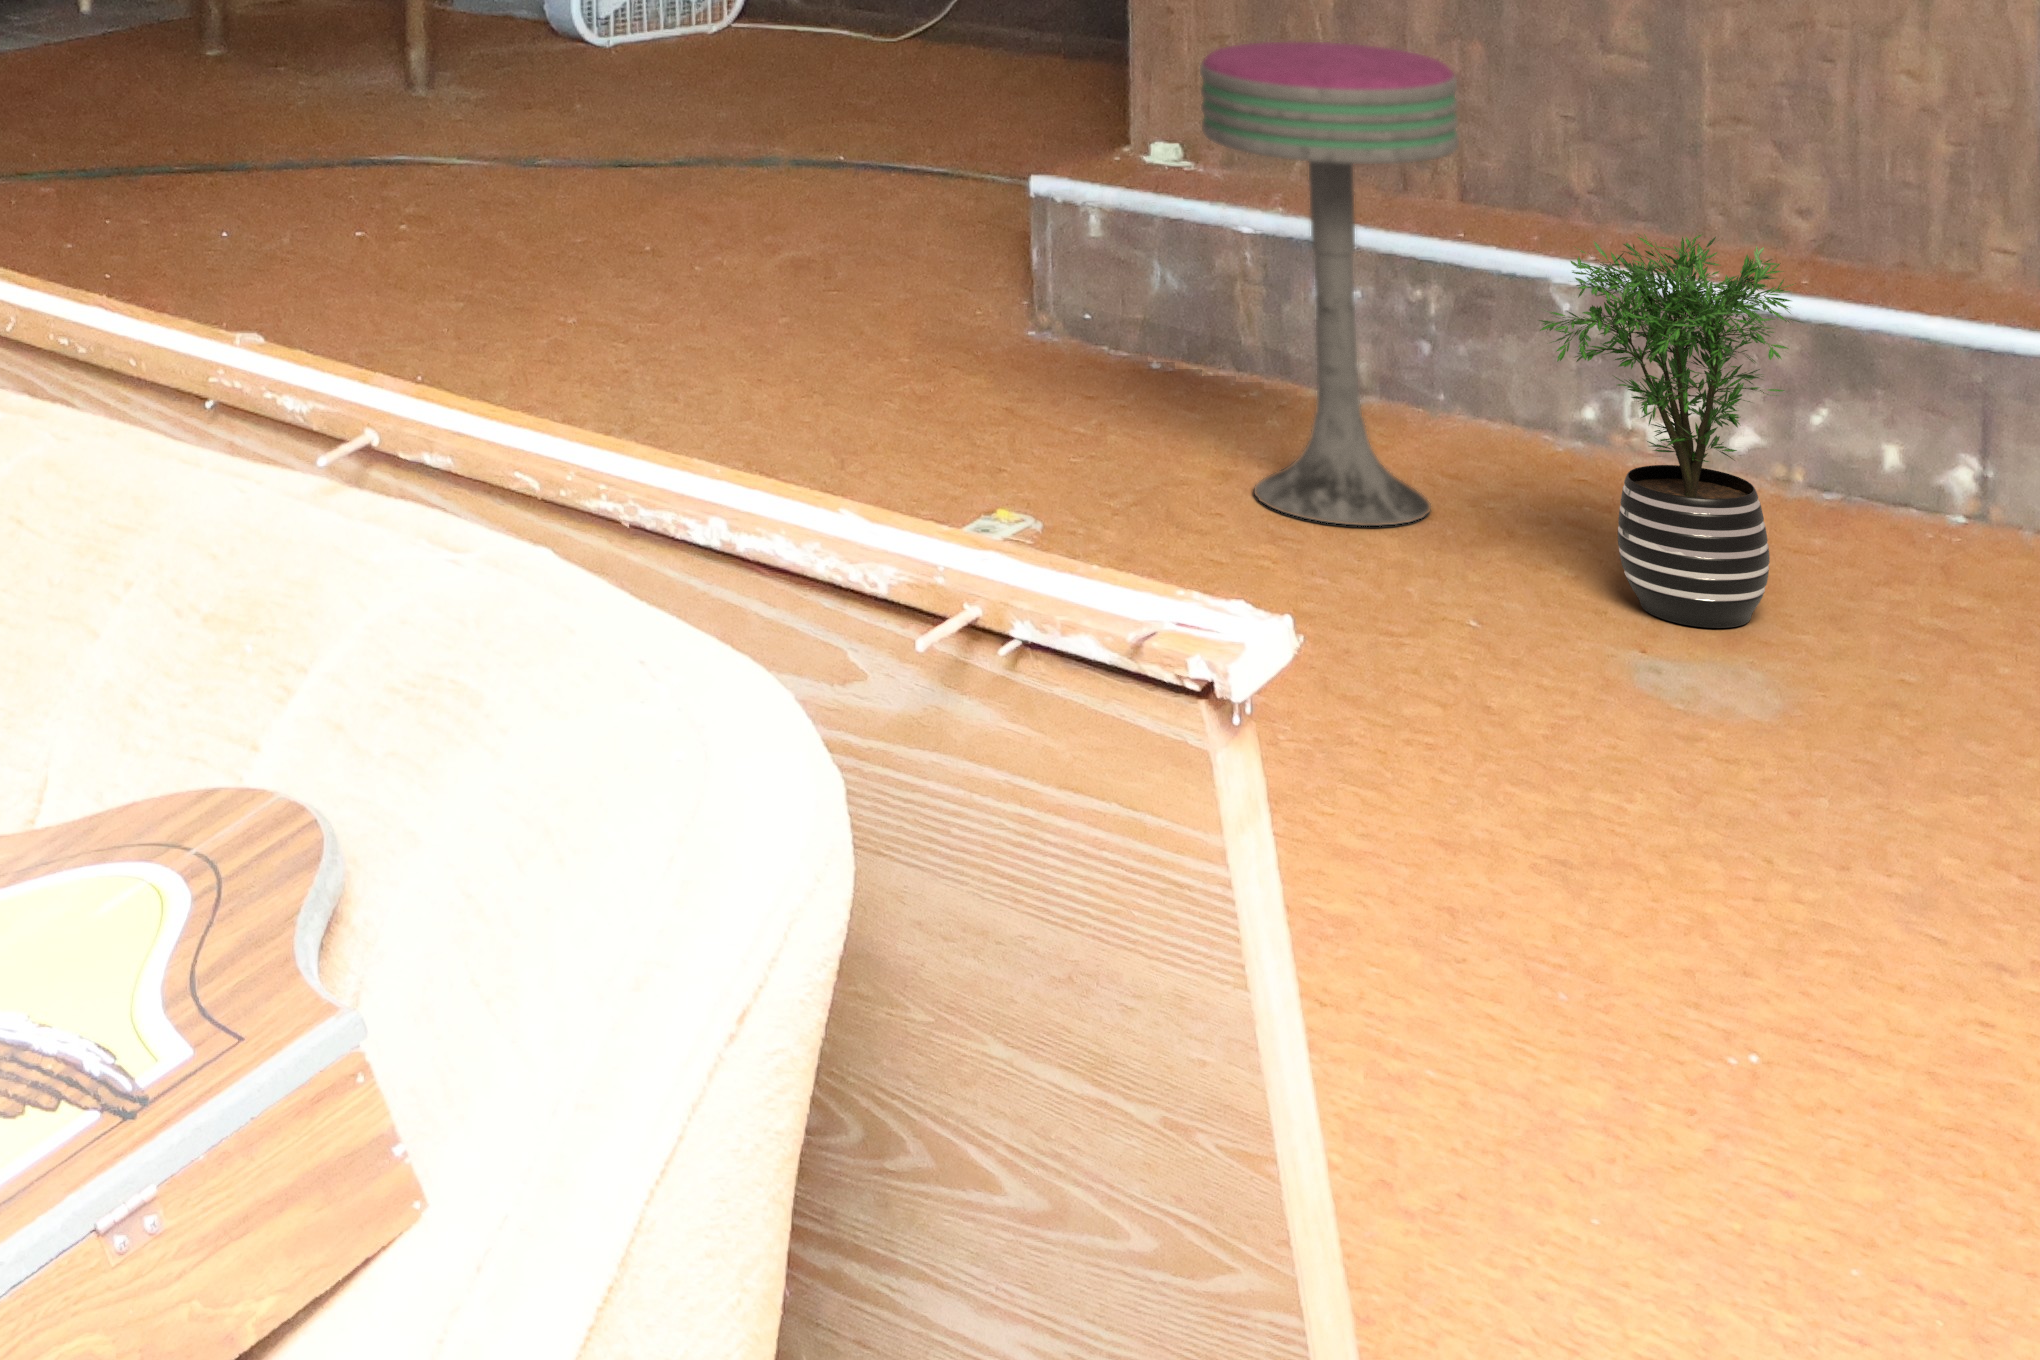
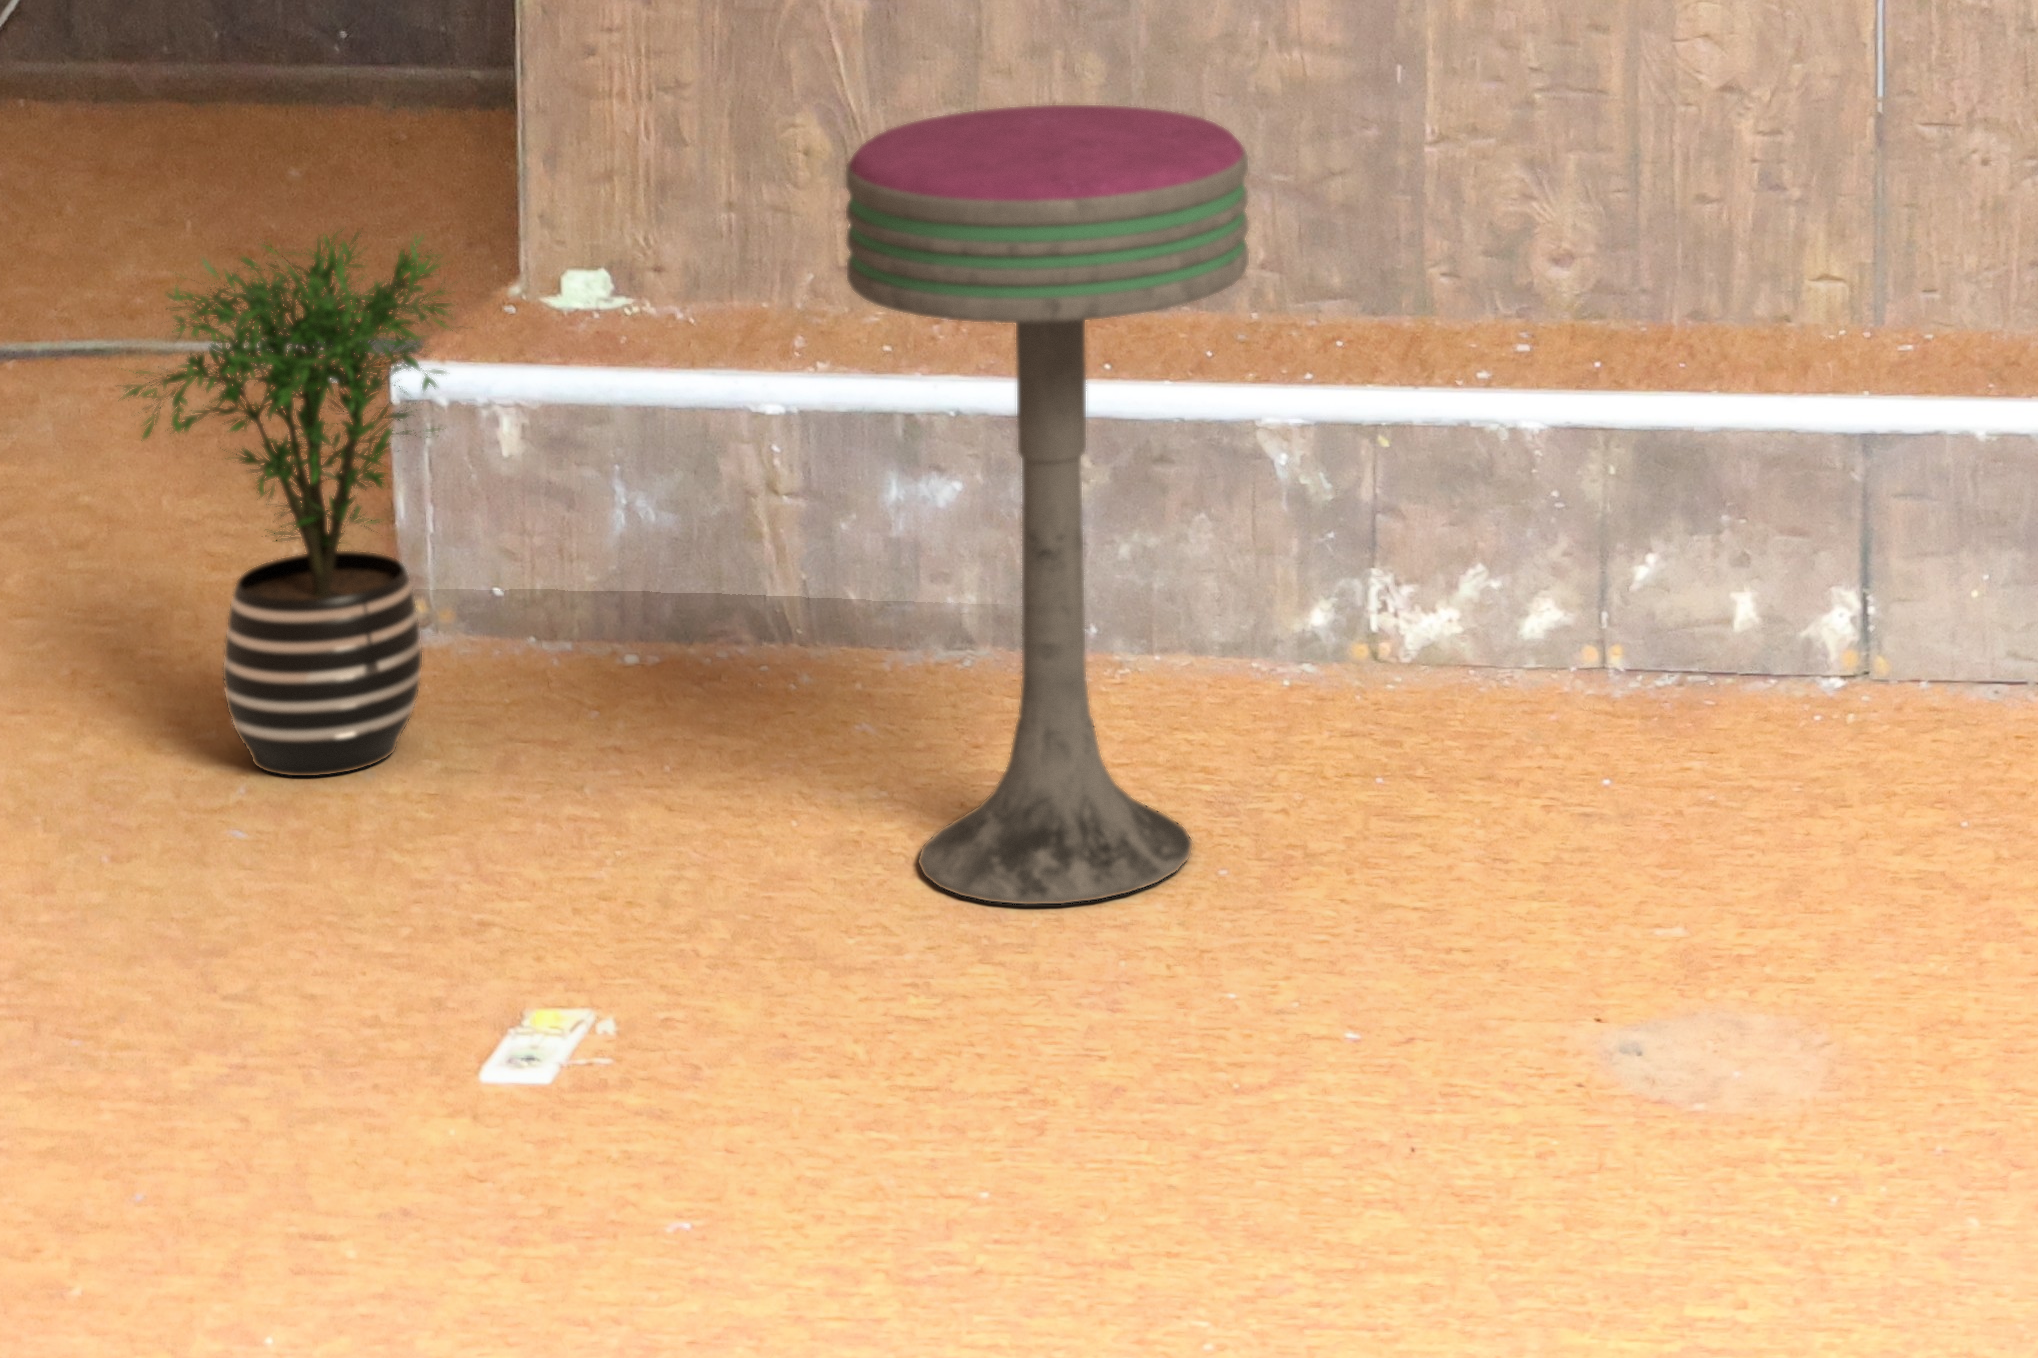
potted plant: present [1539,234,1803,628] -> present [124,230,453,776]

